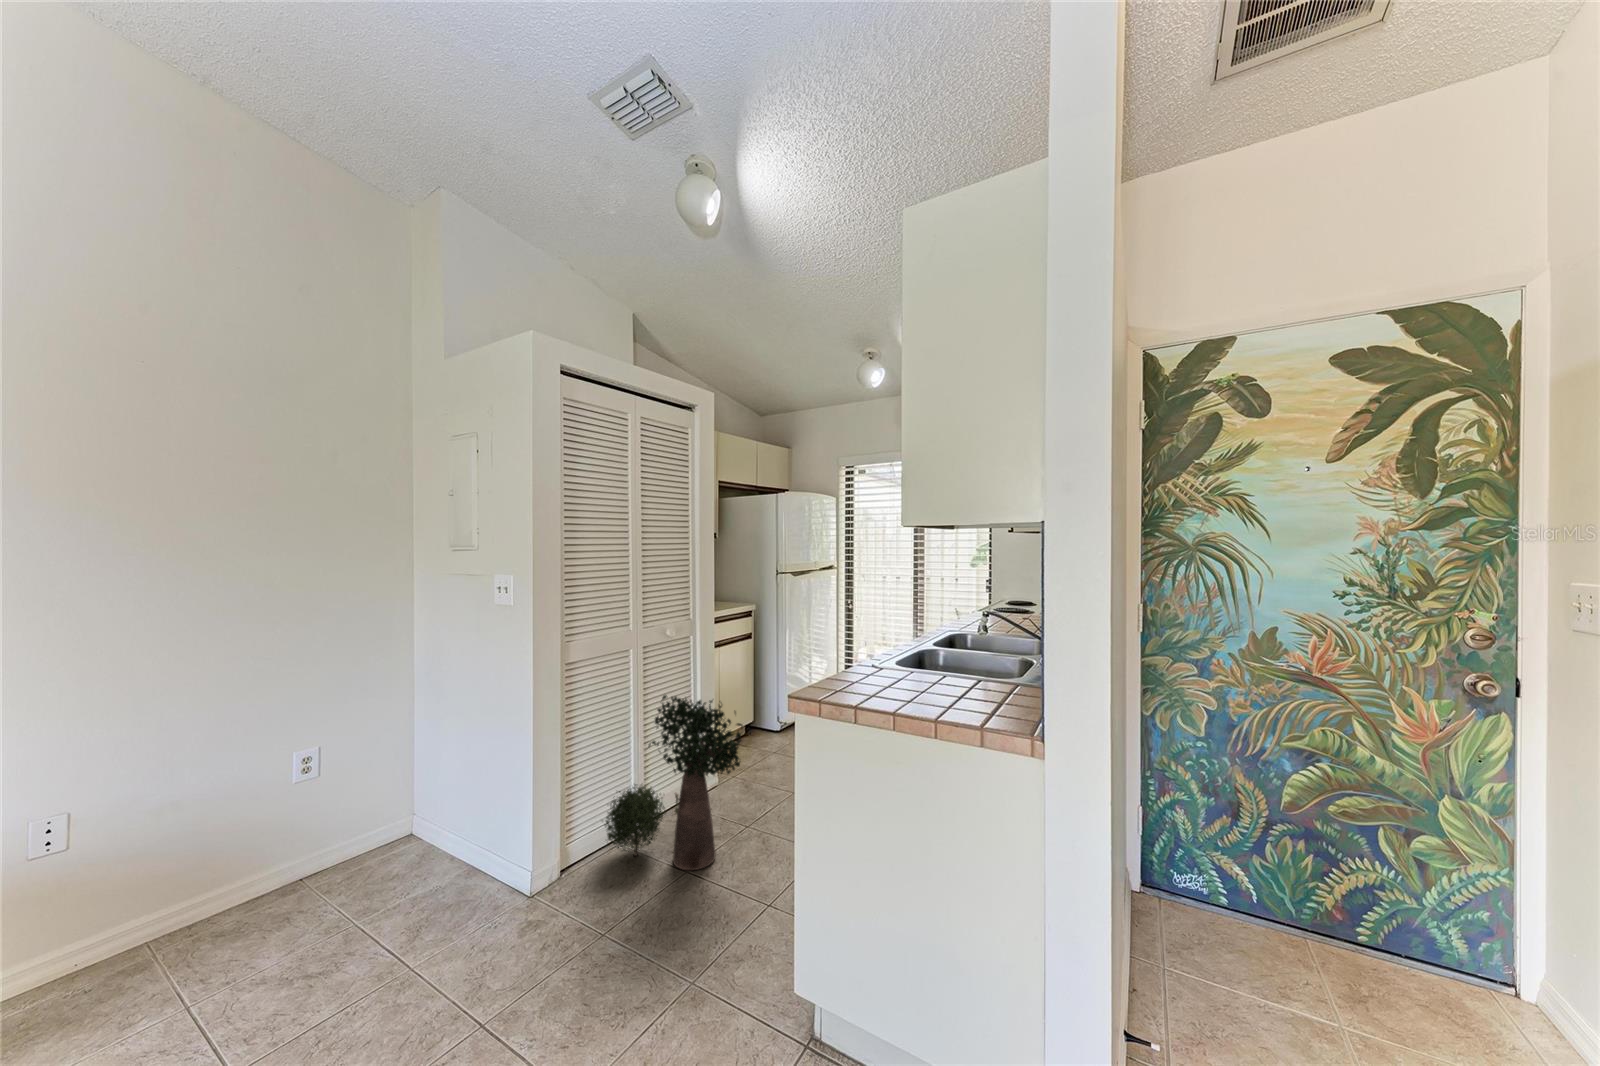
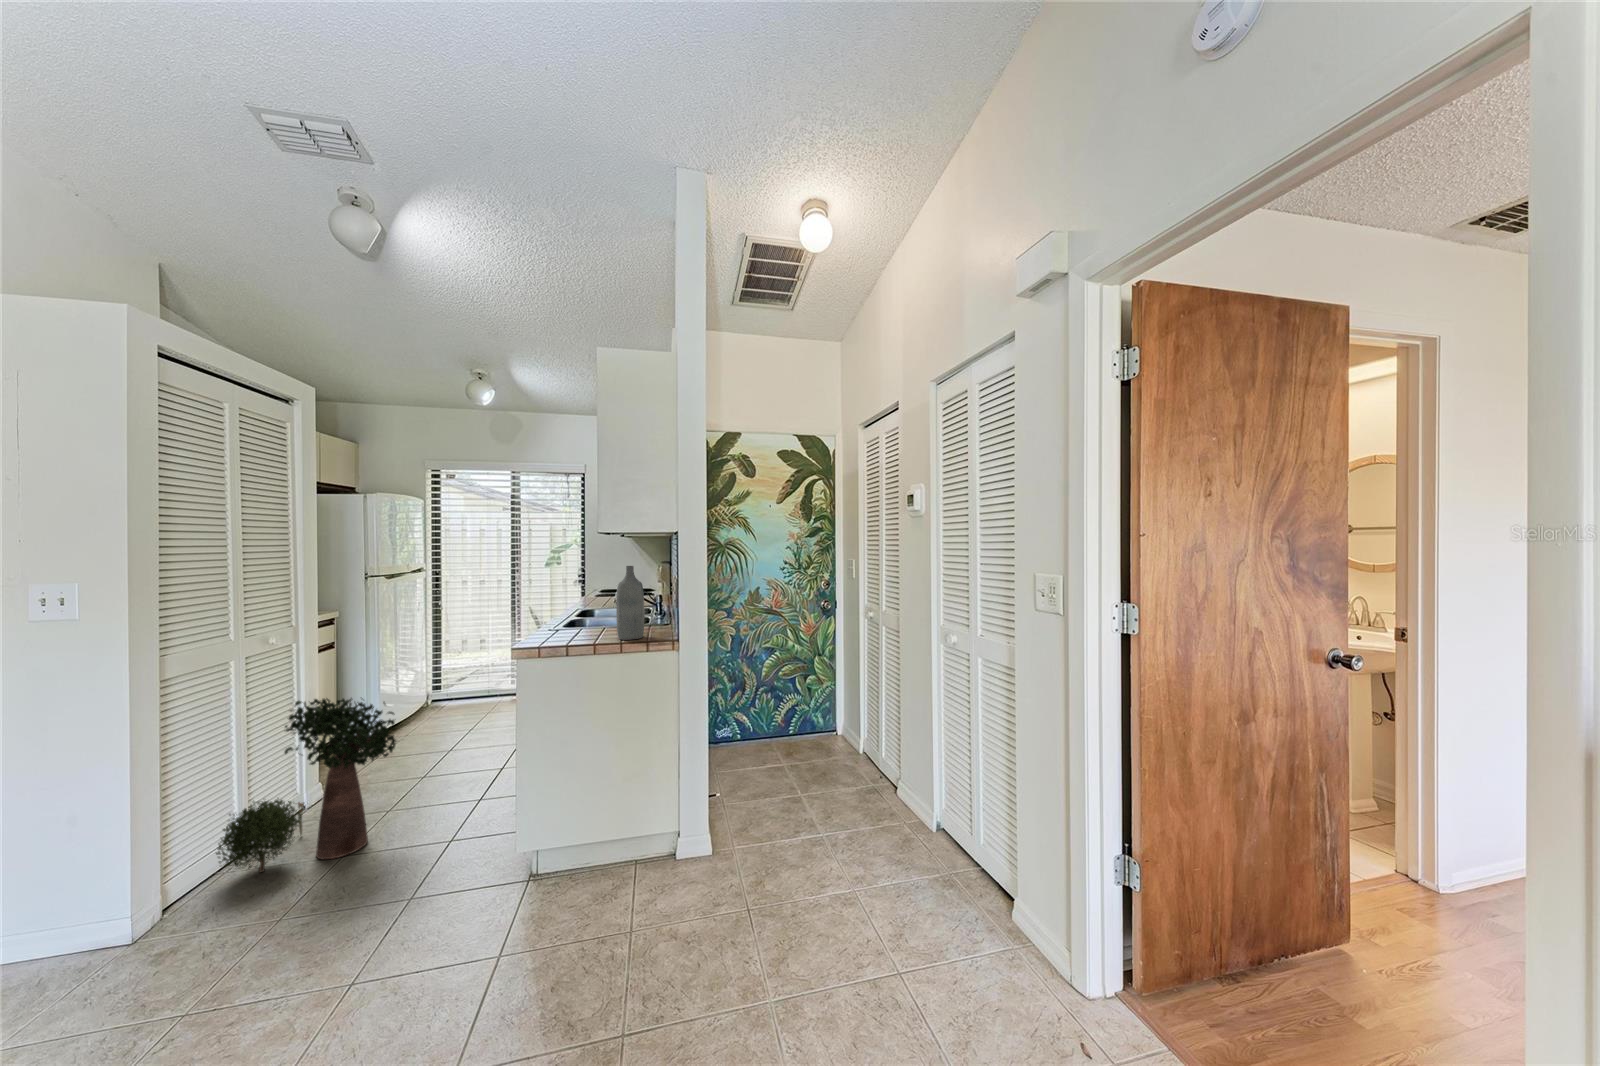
bottle: none [941,579,989,711] -> present [616,566,644,640]

